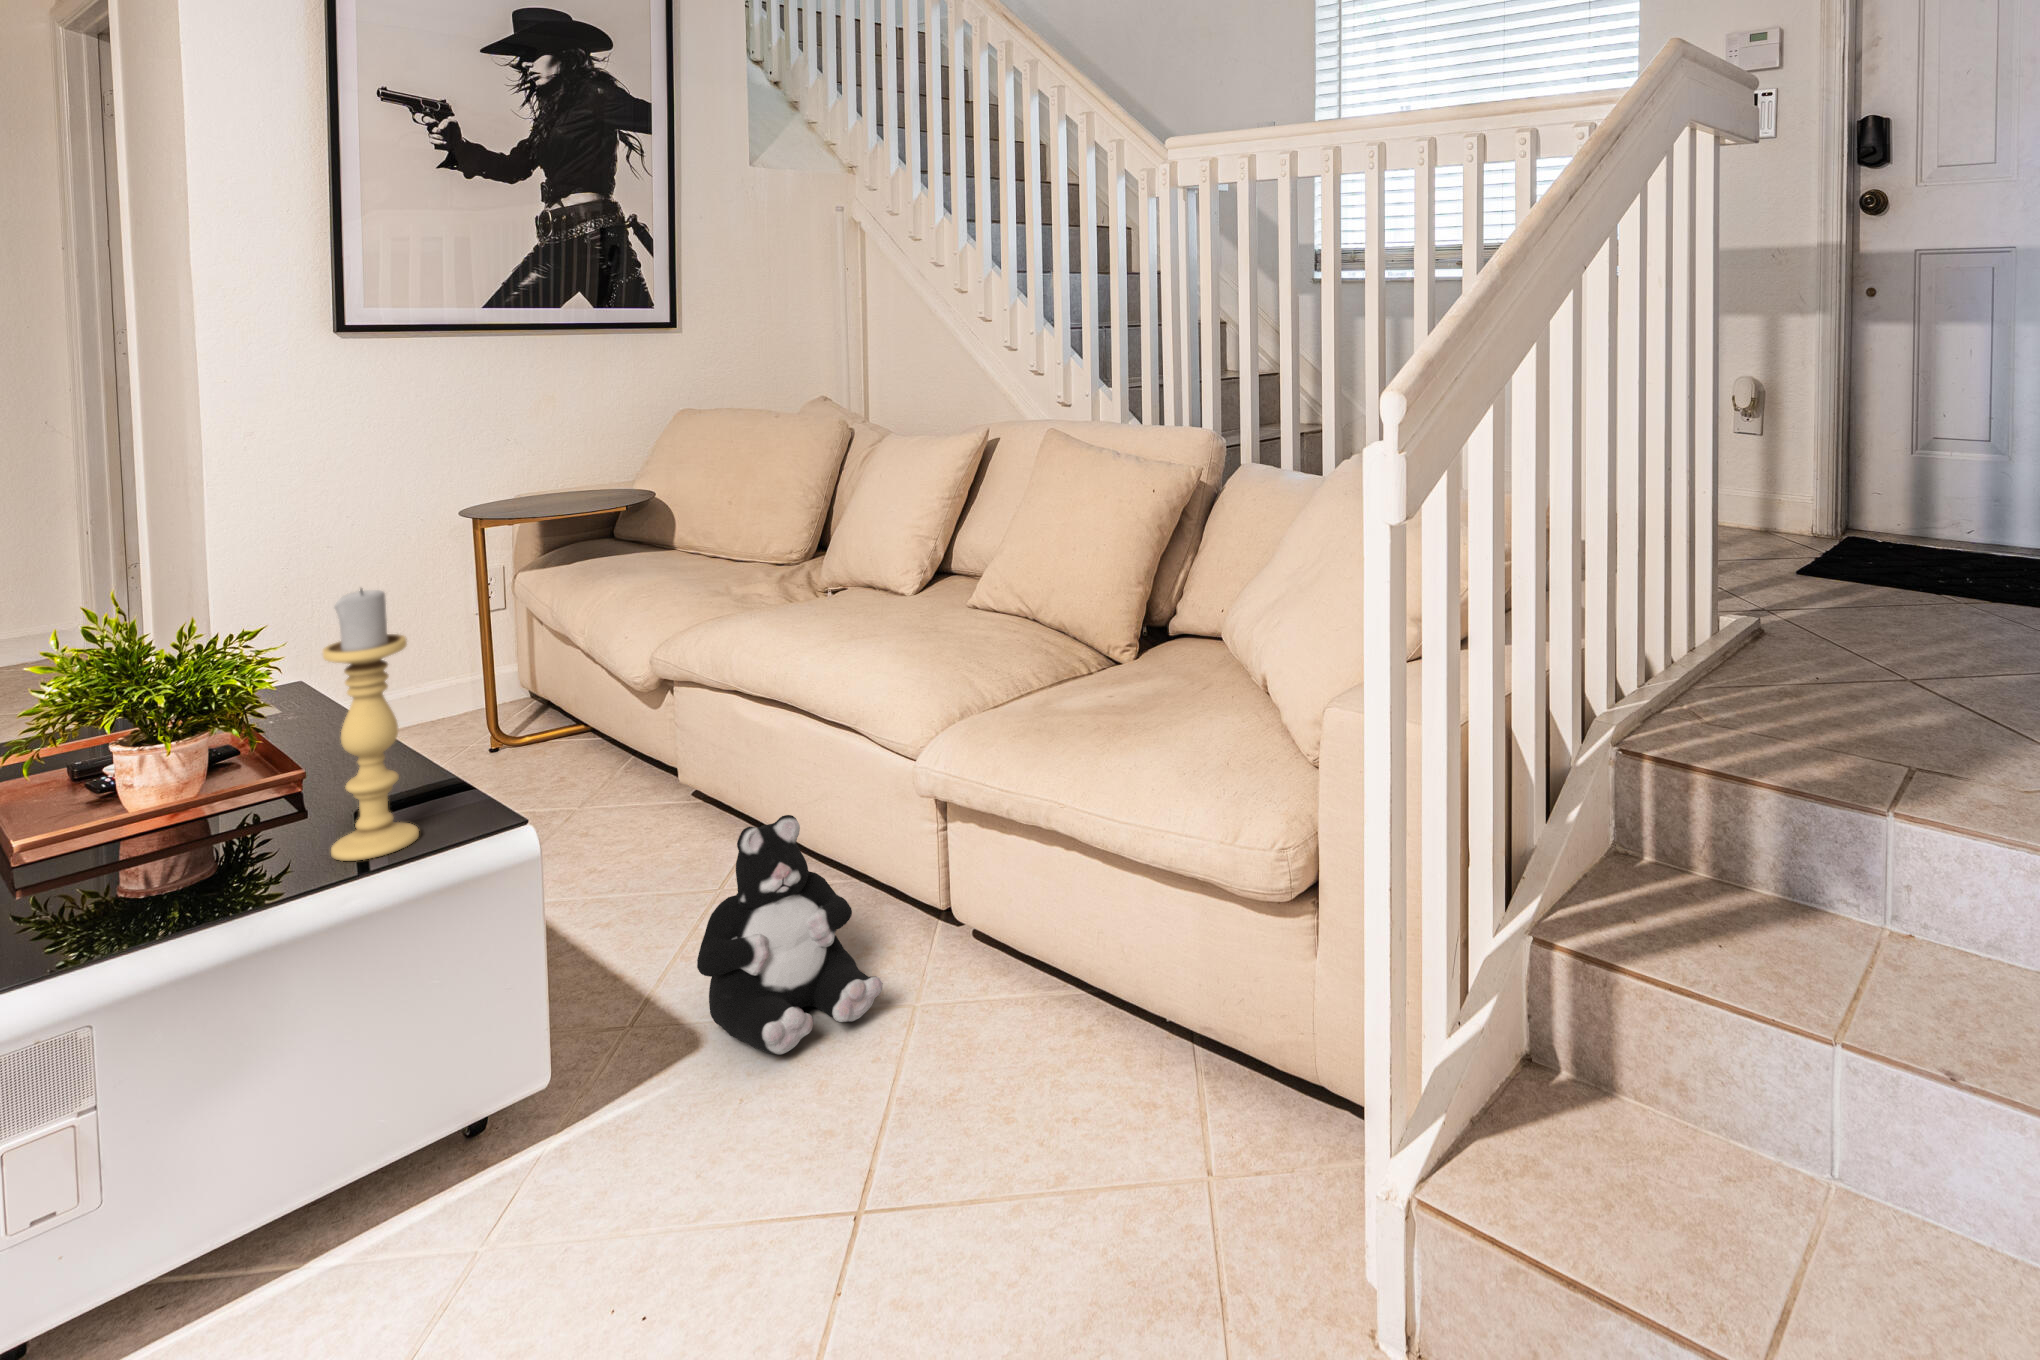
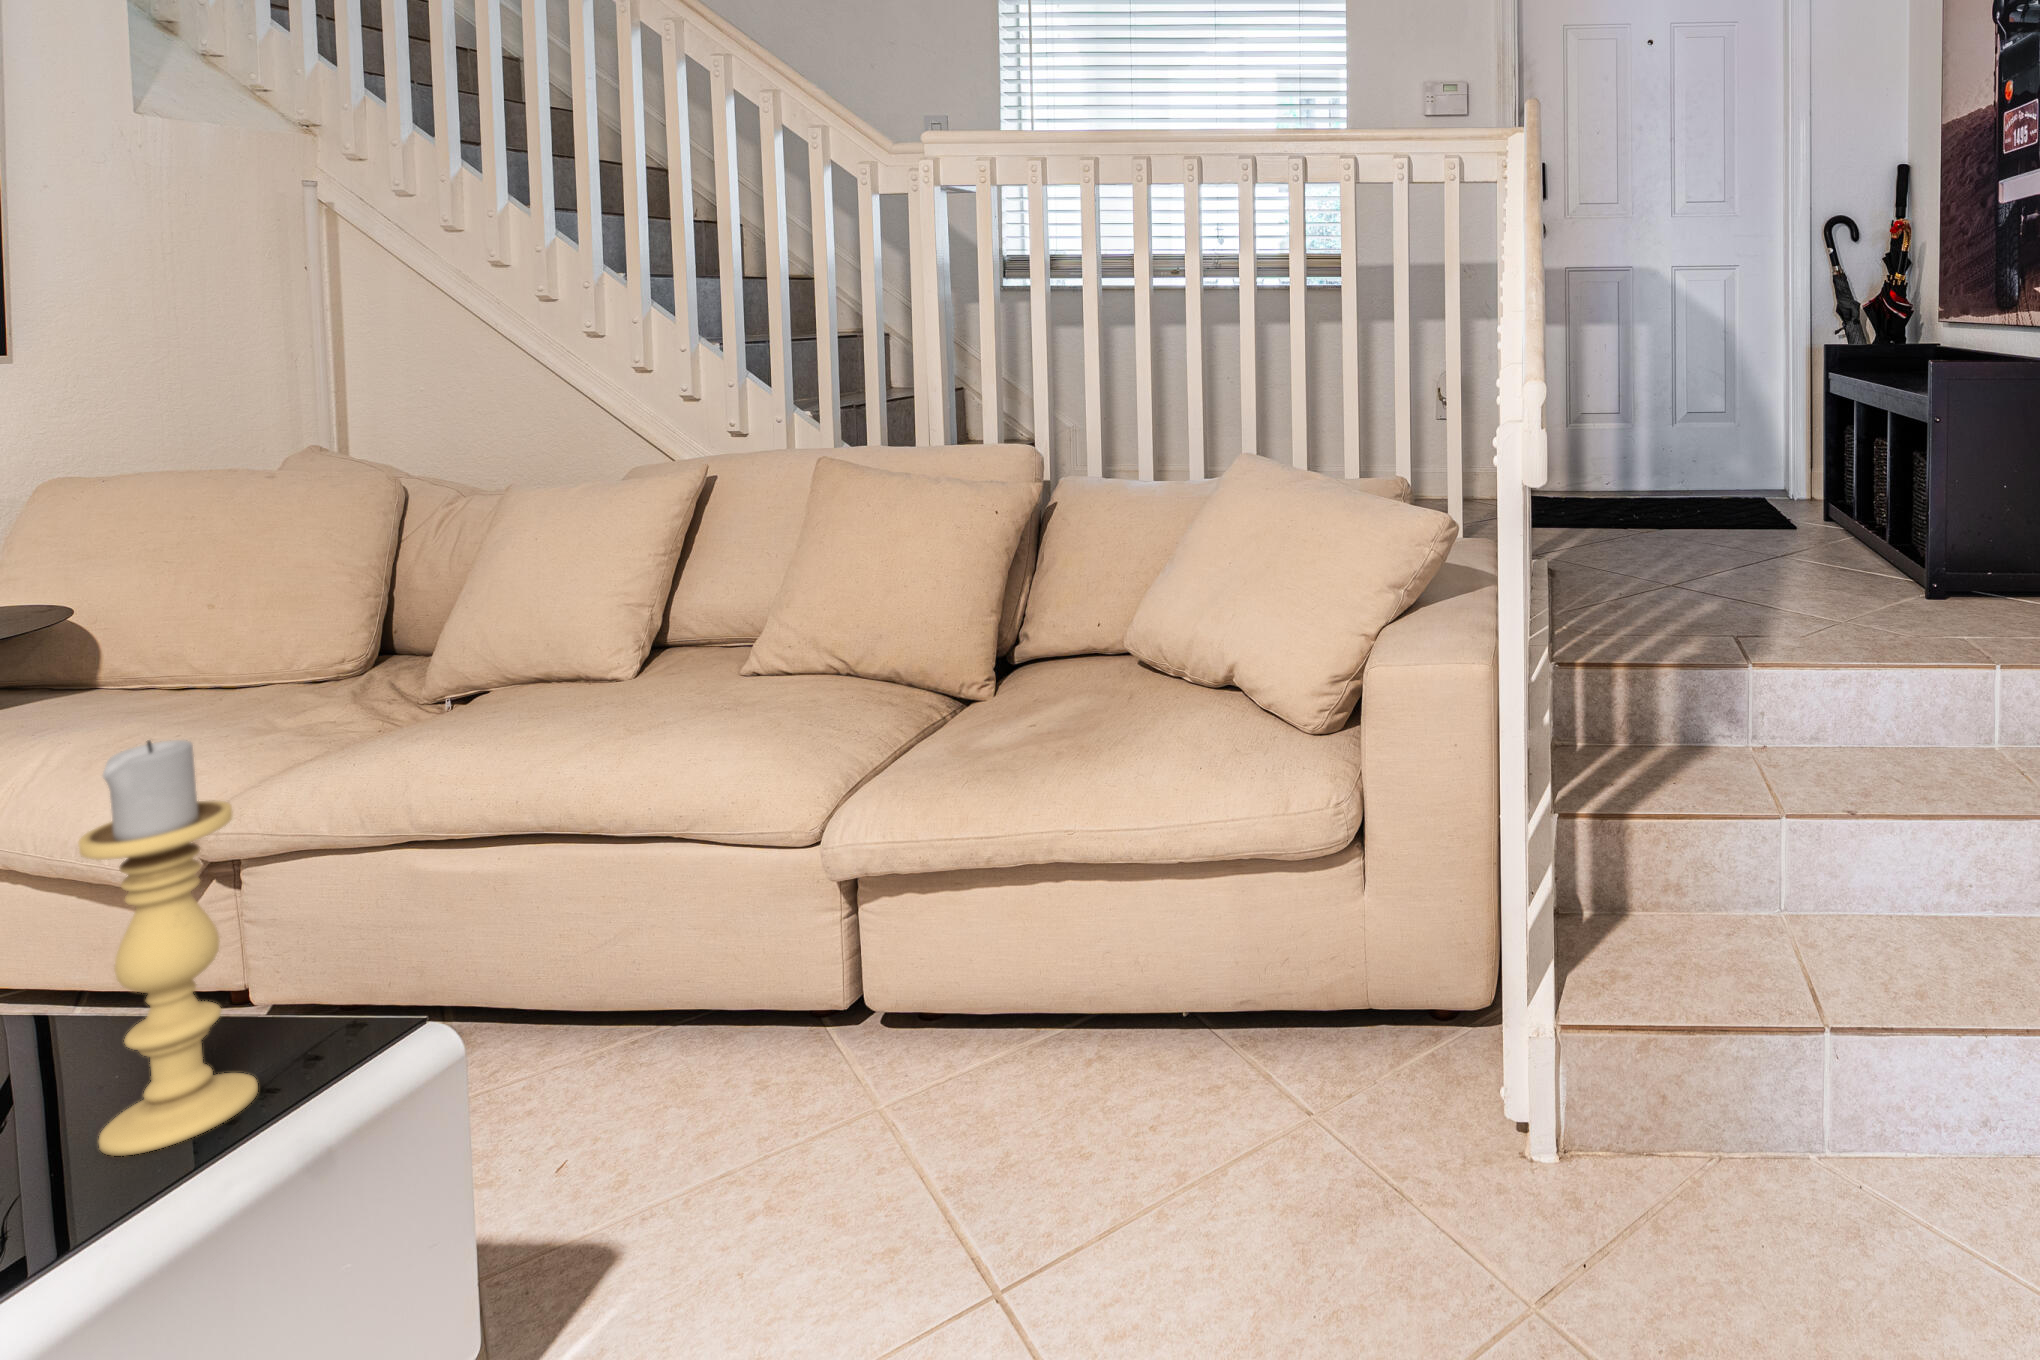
plush toy: present [697,815,883,1055] -> none [632,926,885,1204]

